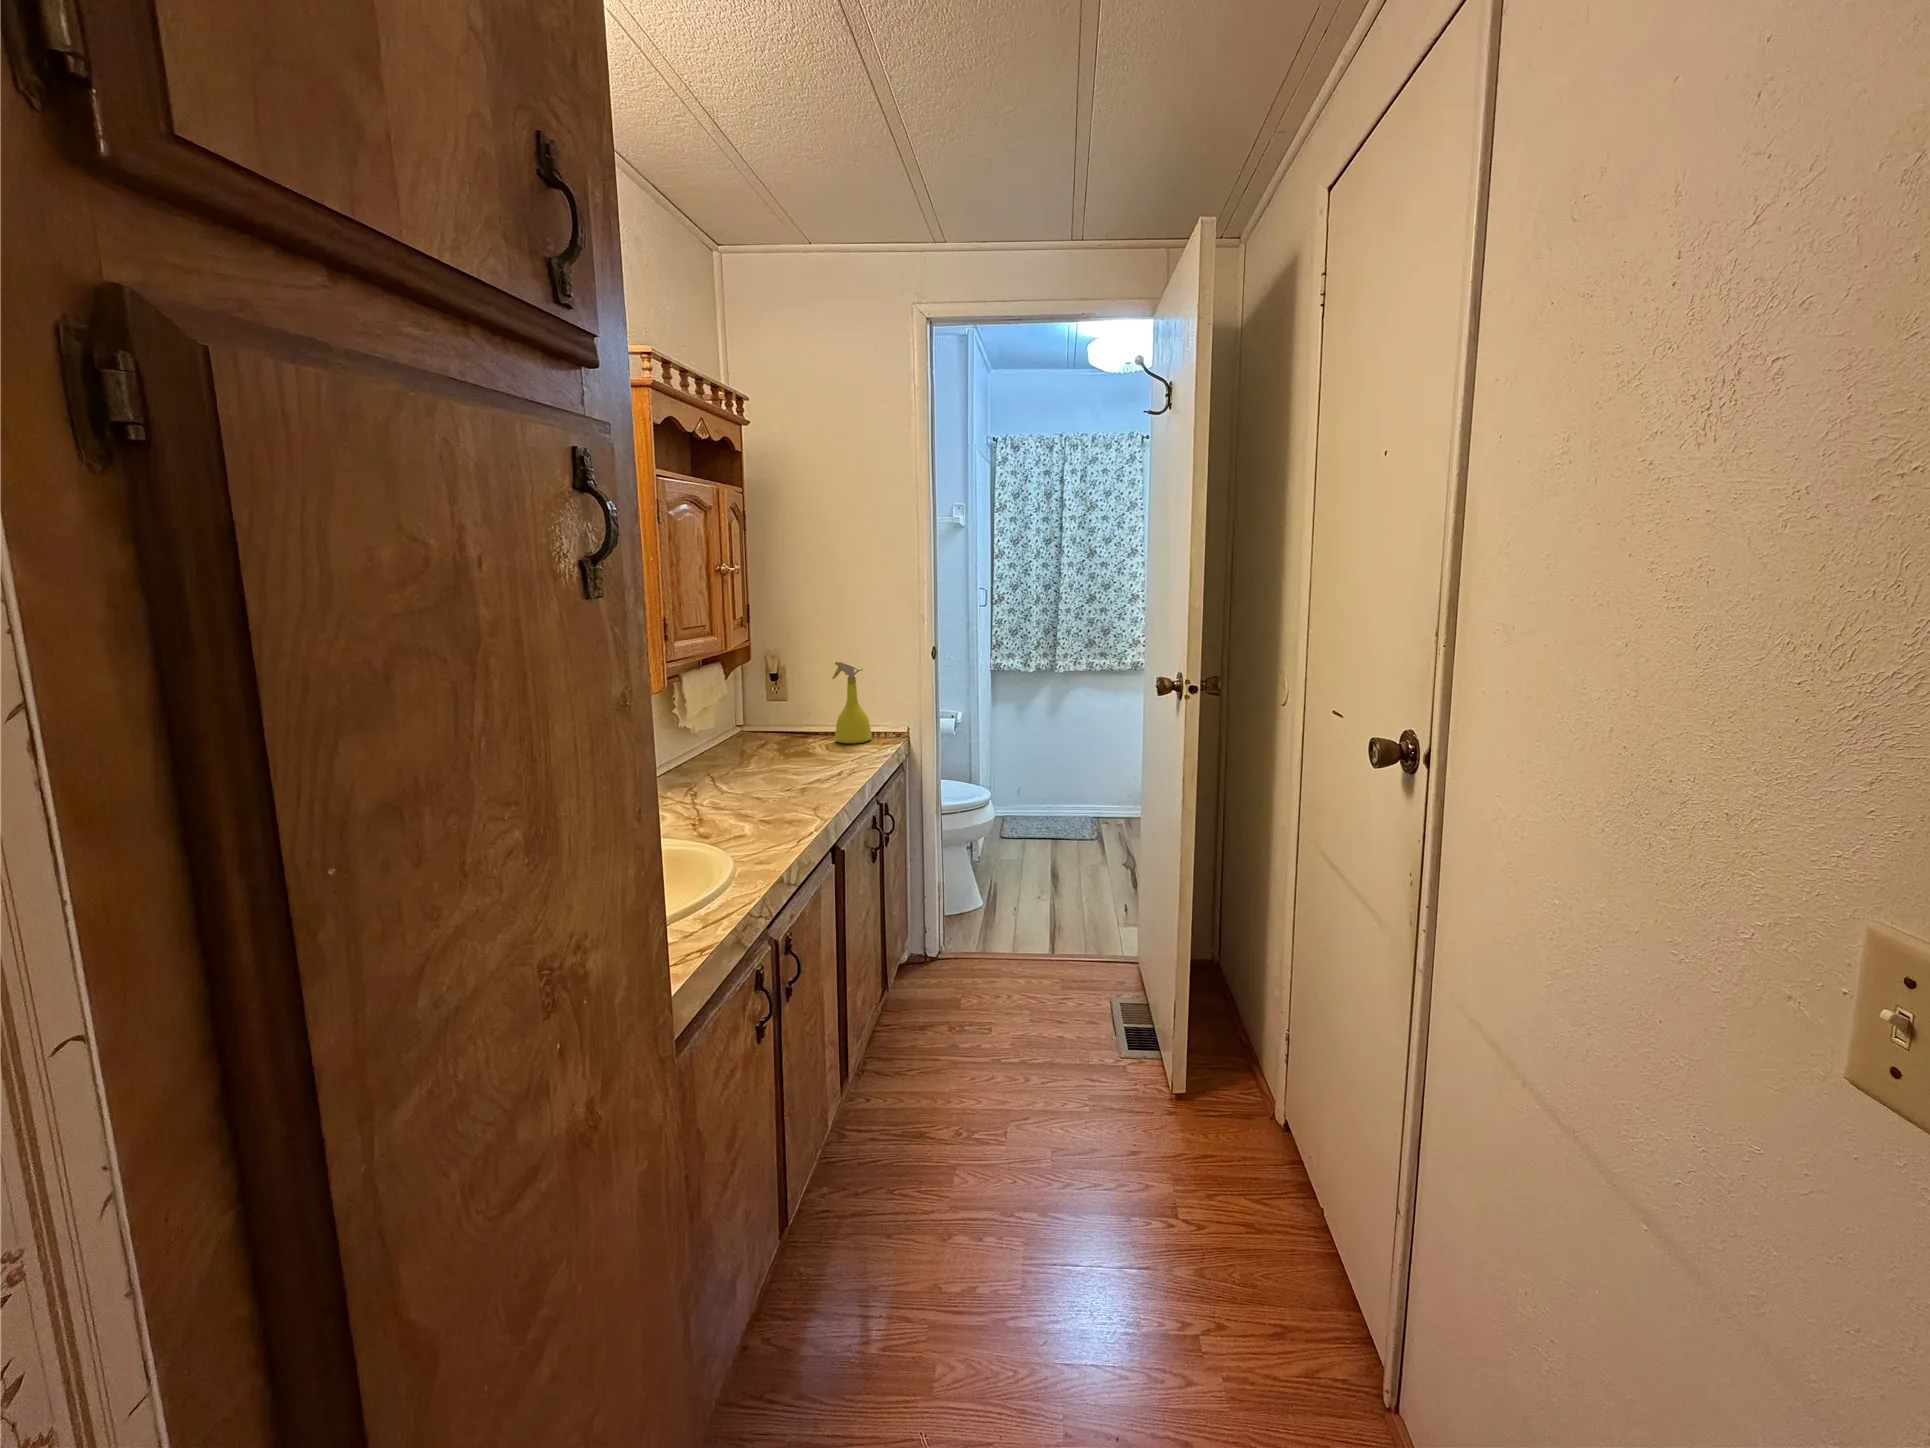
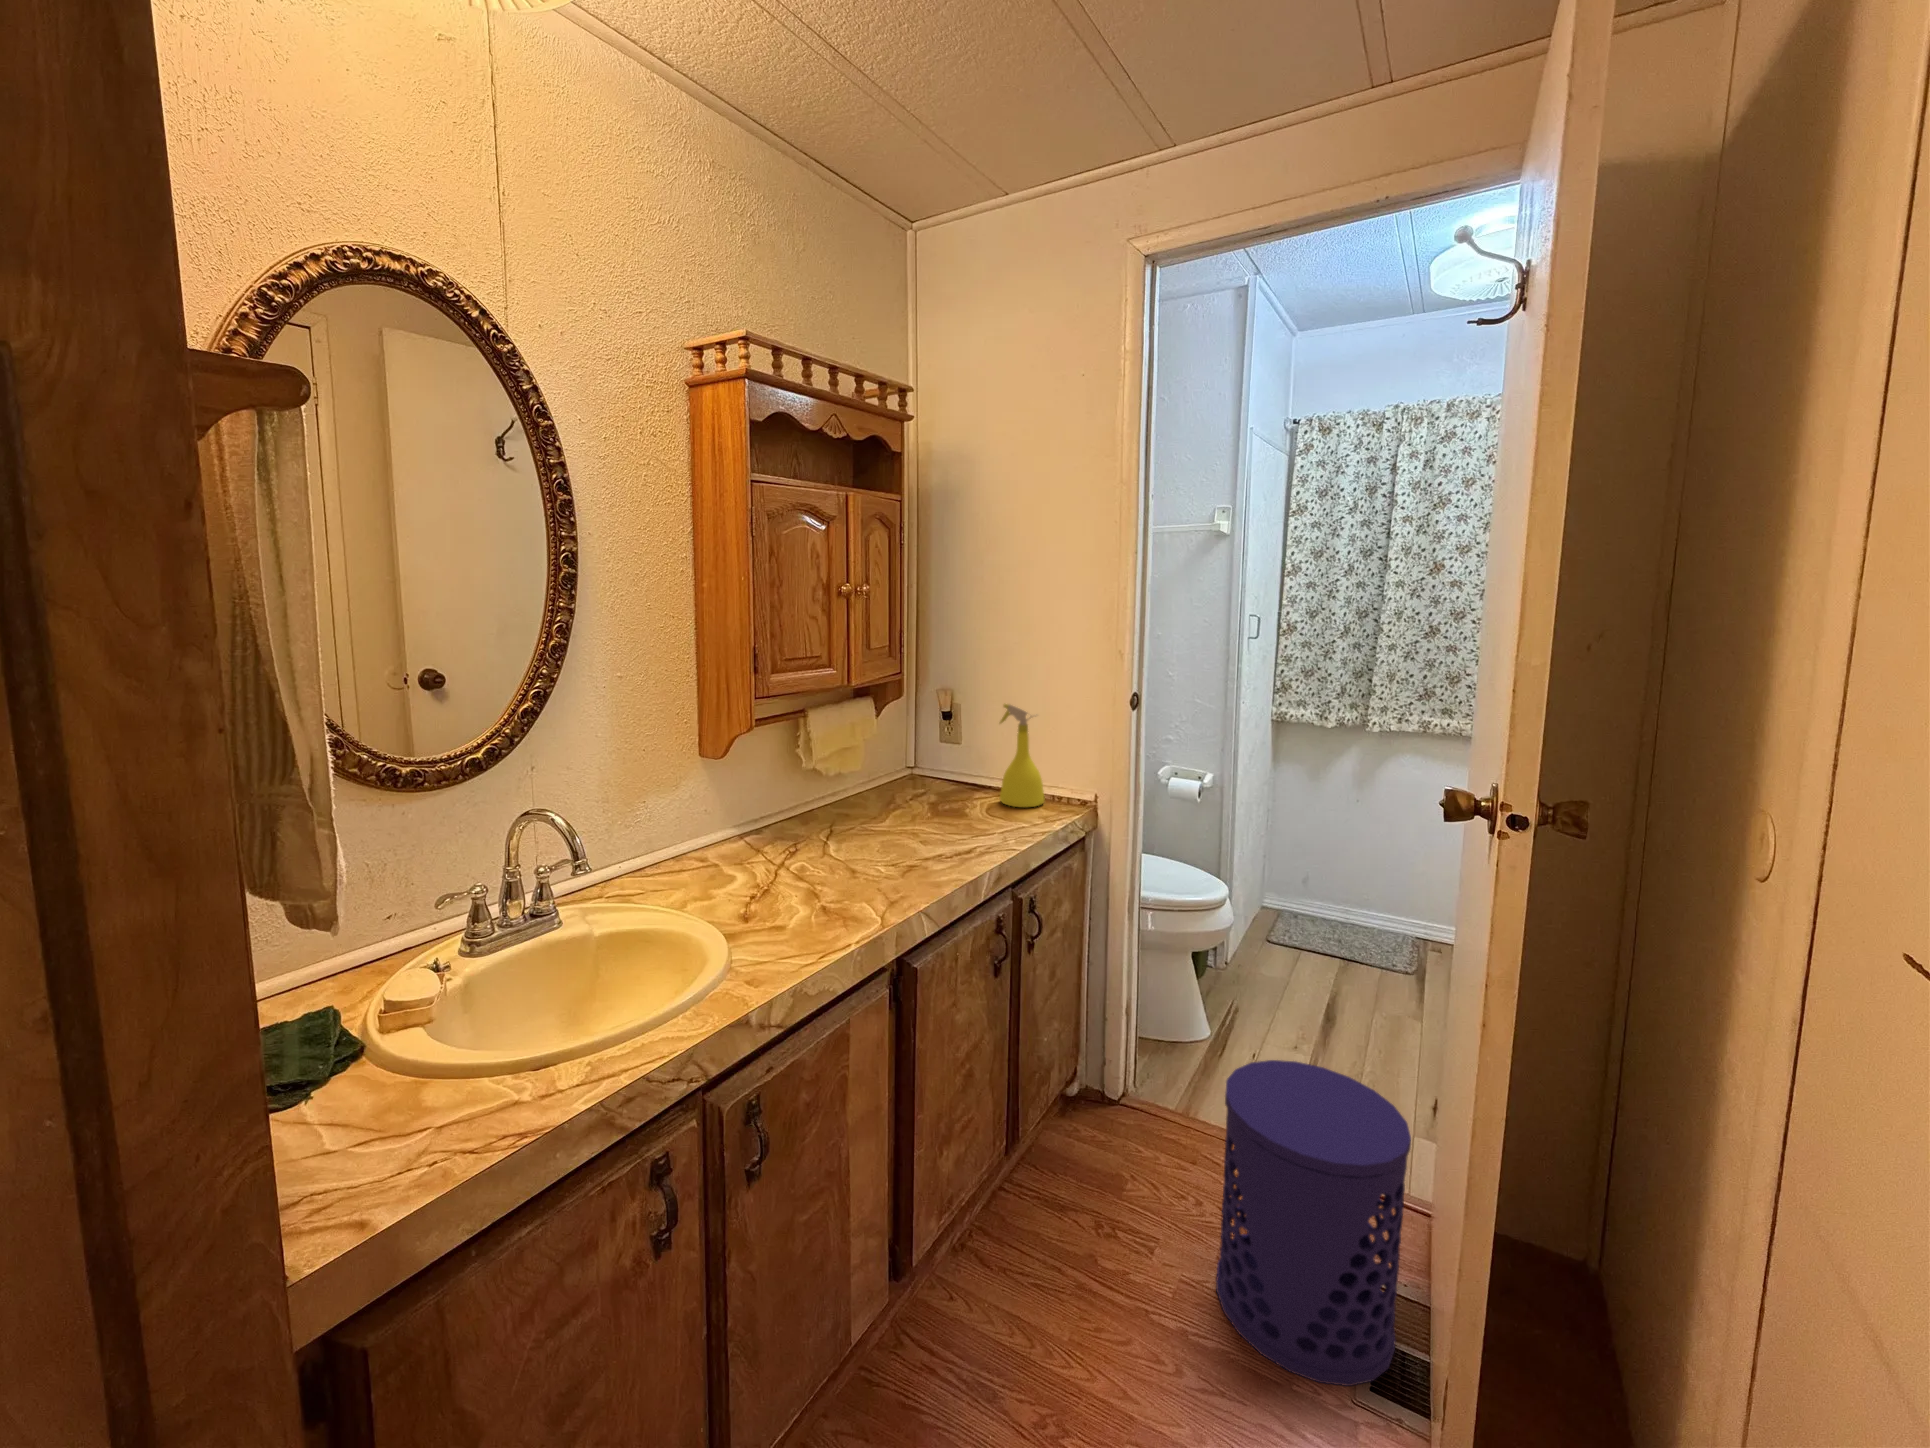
waste bin: none [1031,879,1137,1060] -> present [1216,1060,1411,1386]

